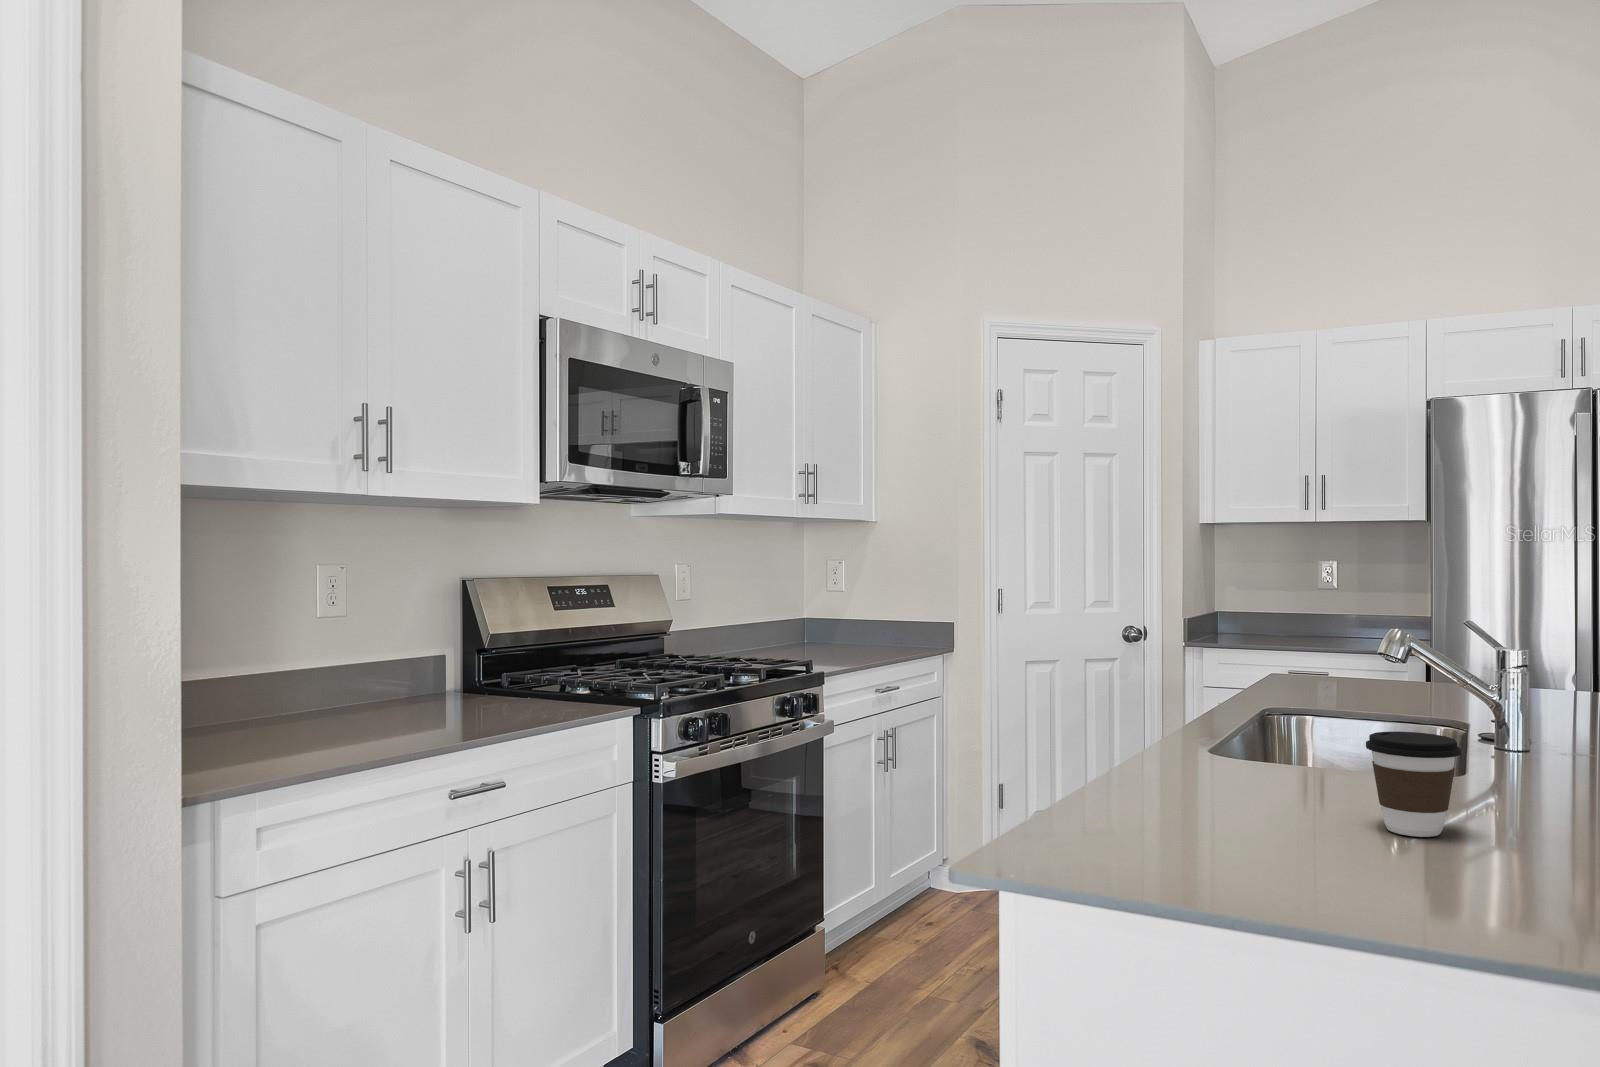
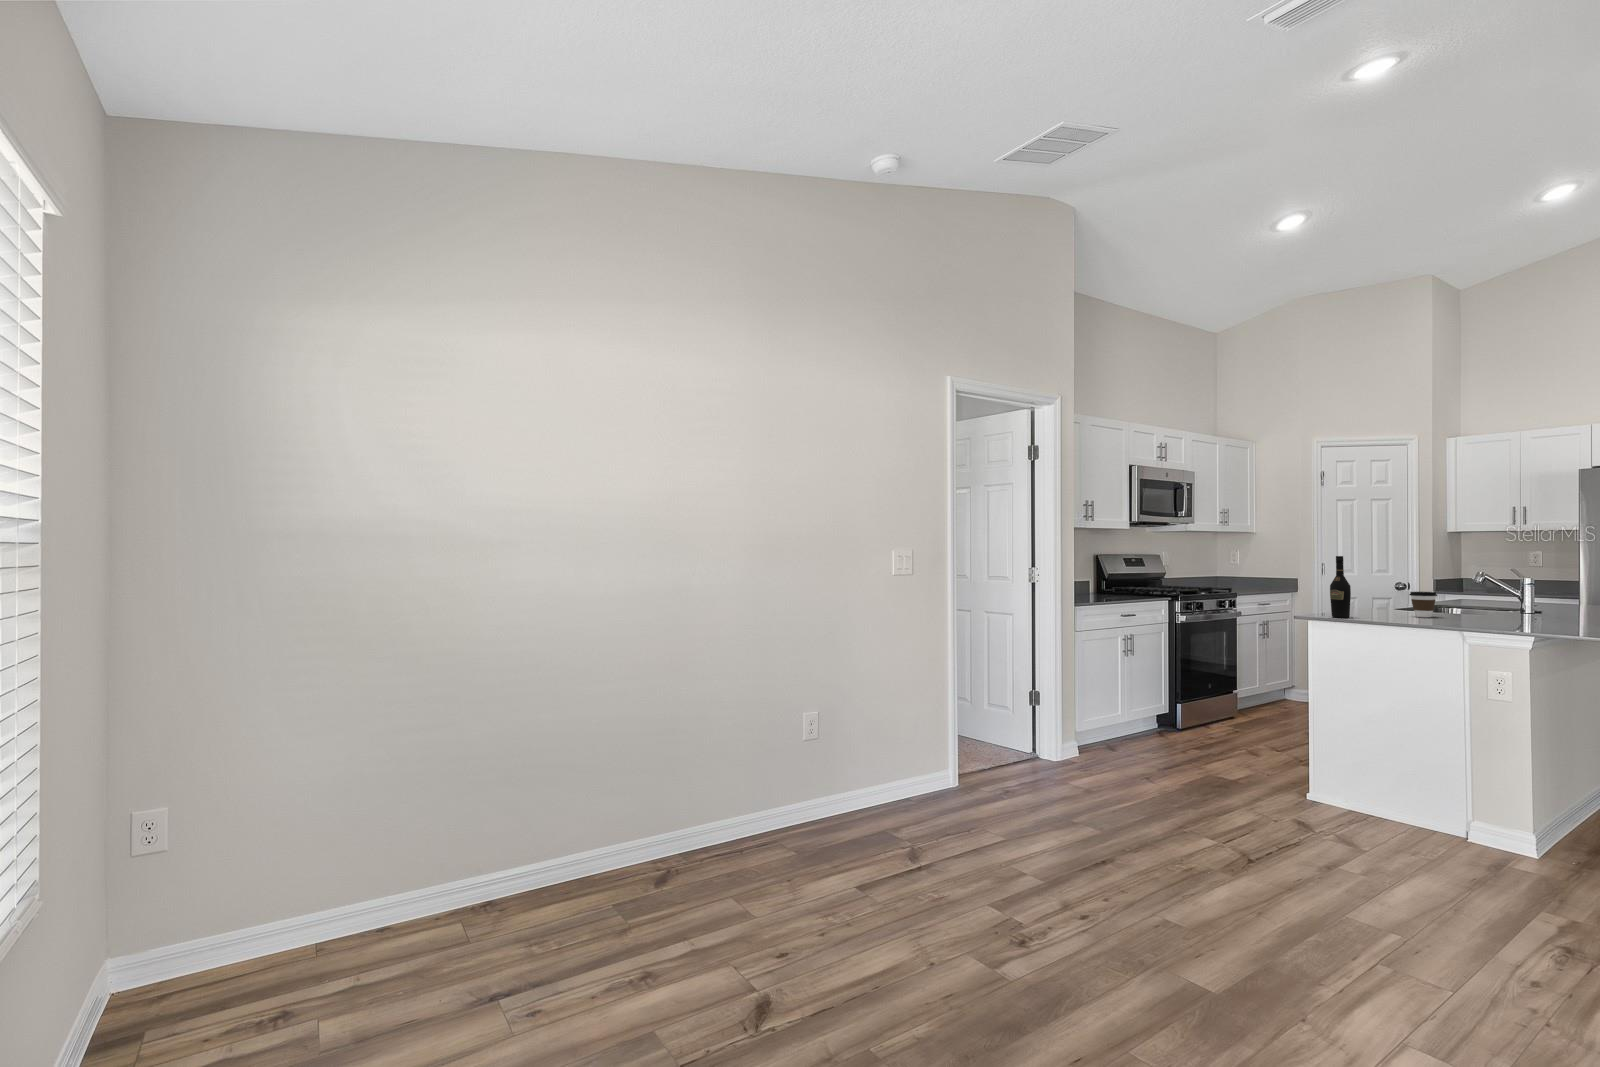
wine bottle: none [1127,606,1202,868] -> present [1330,556,1351,618]

